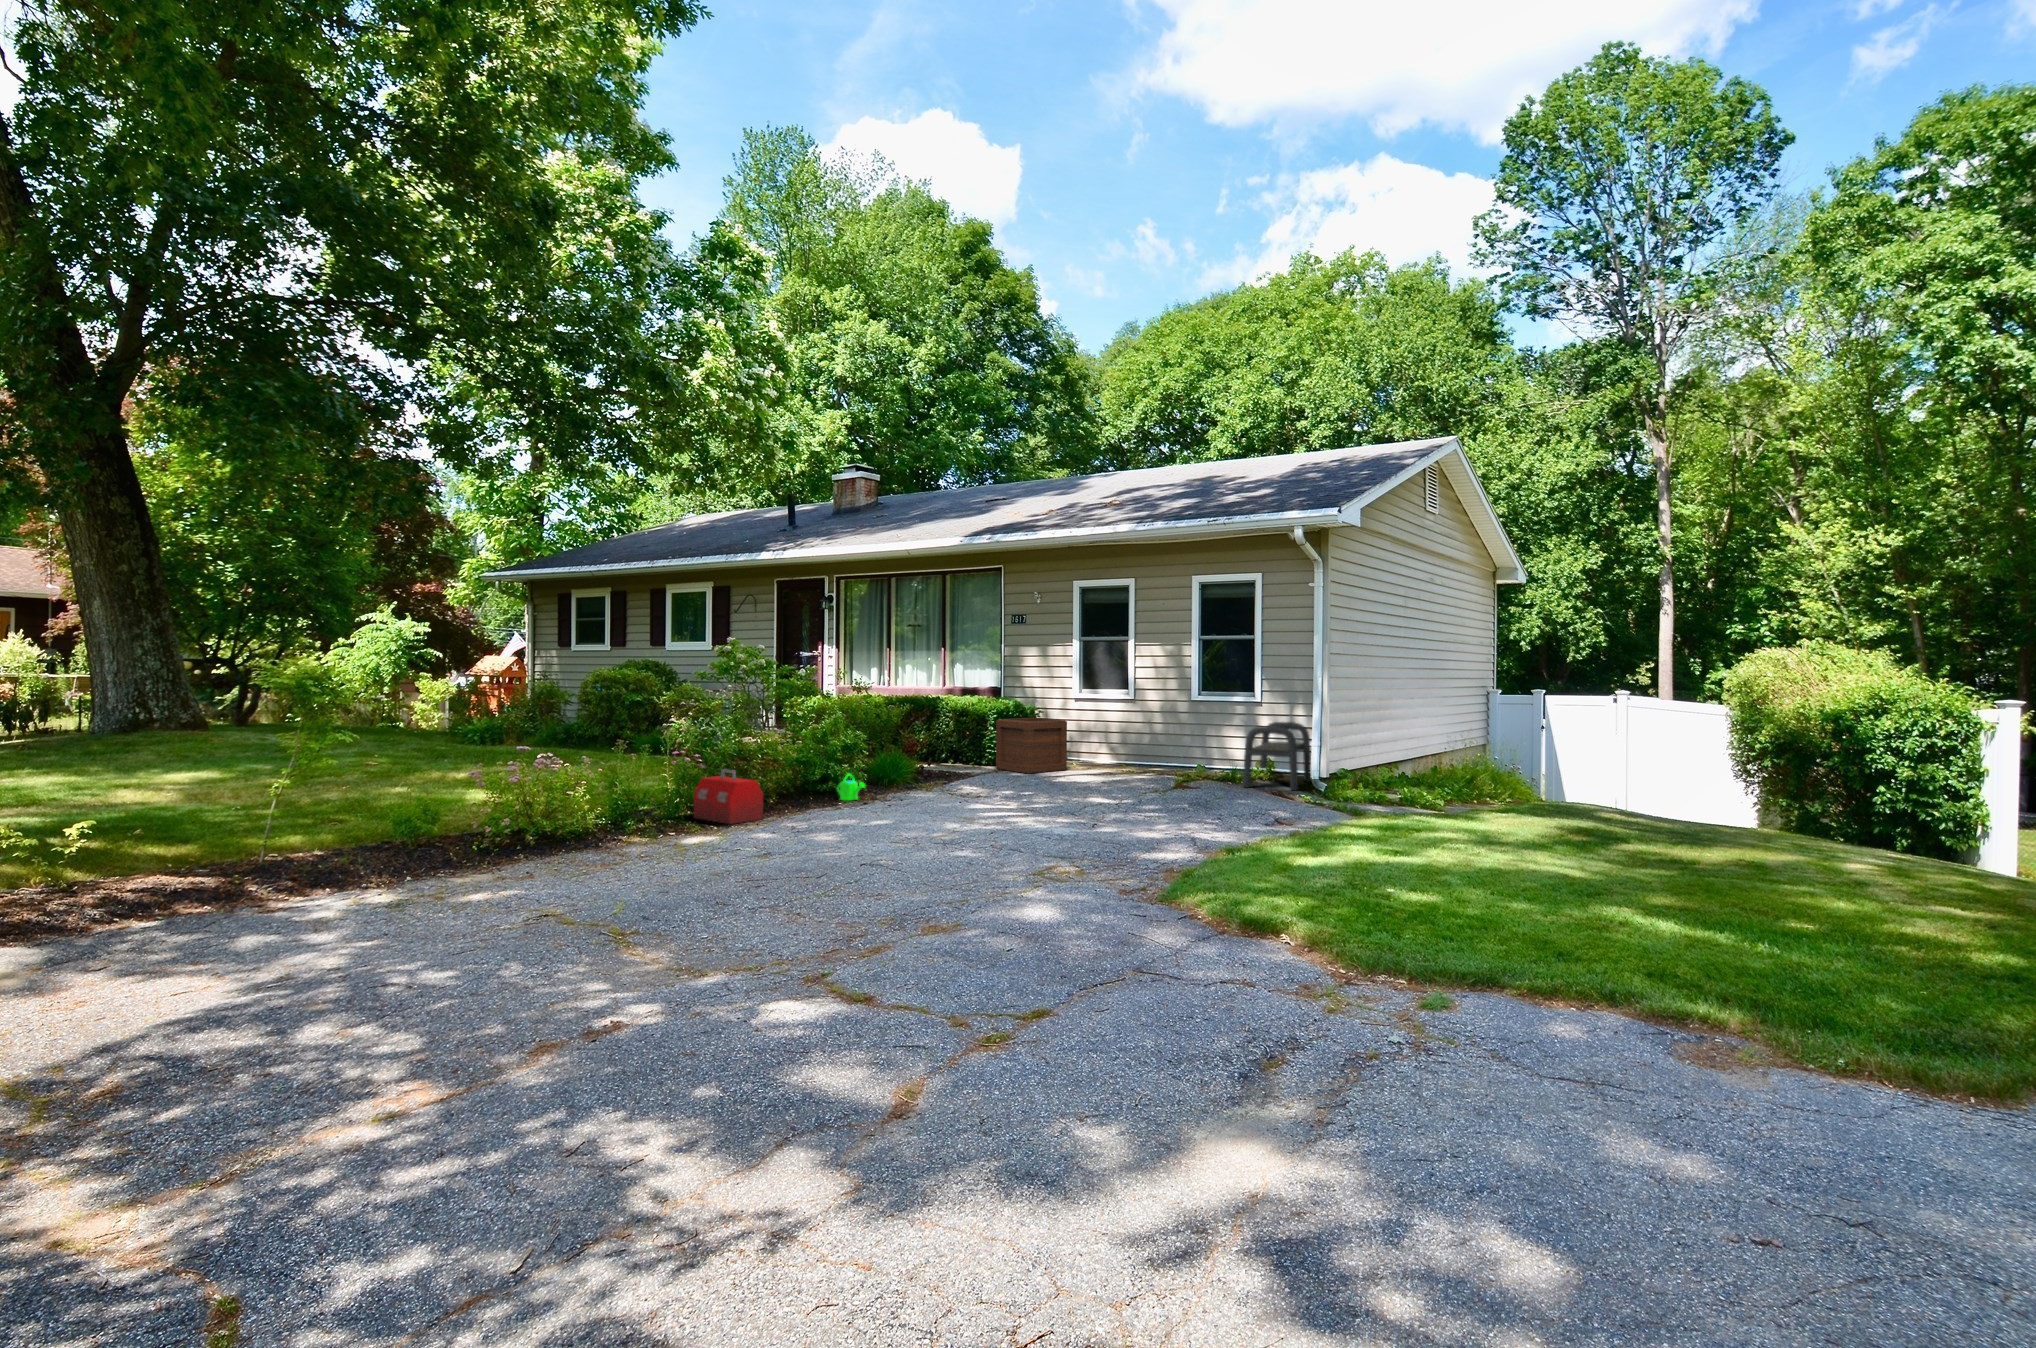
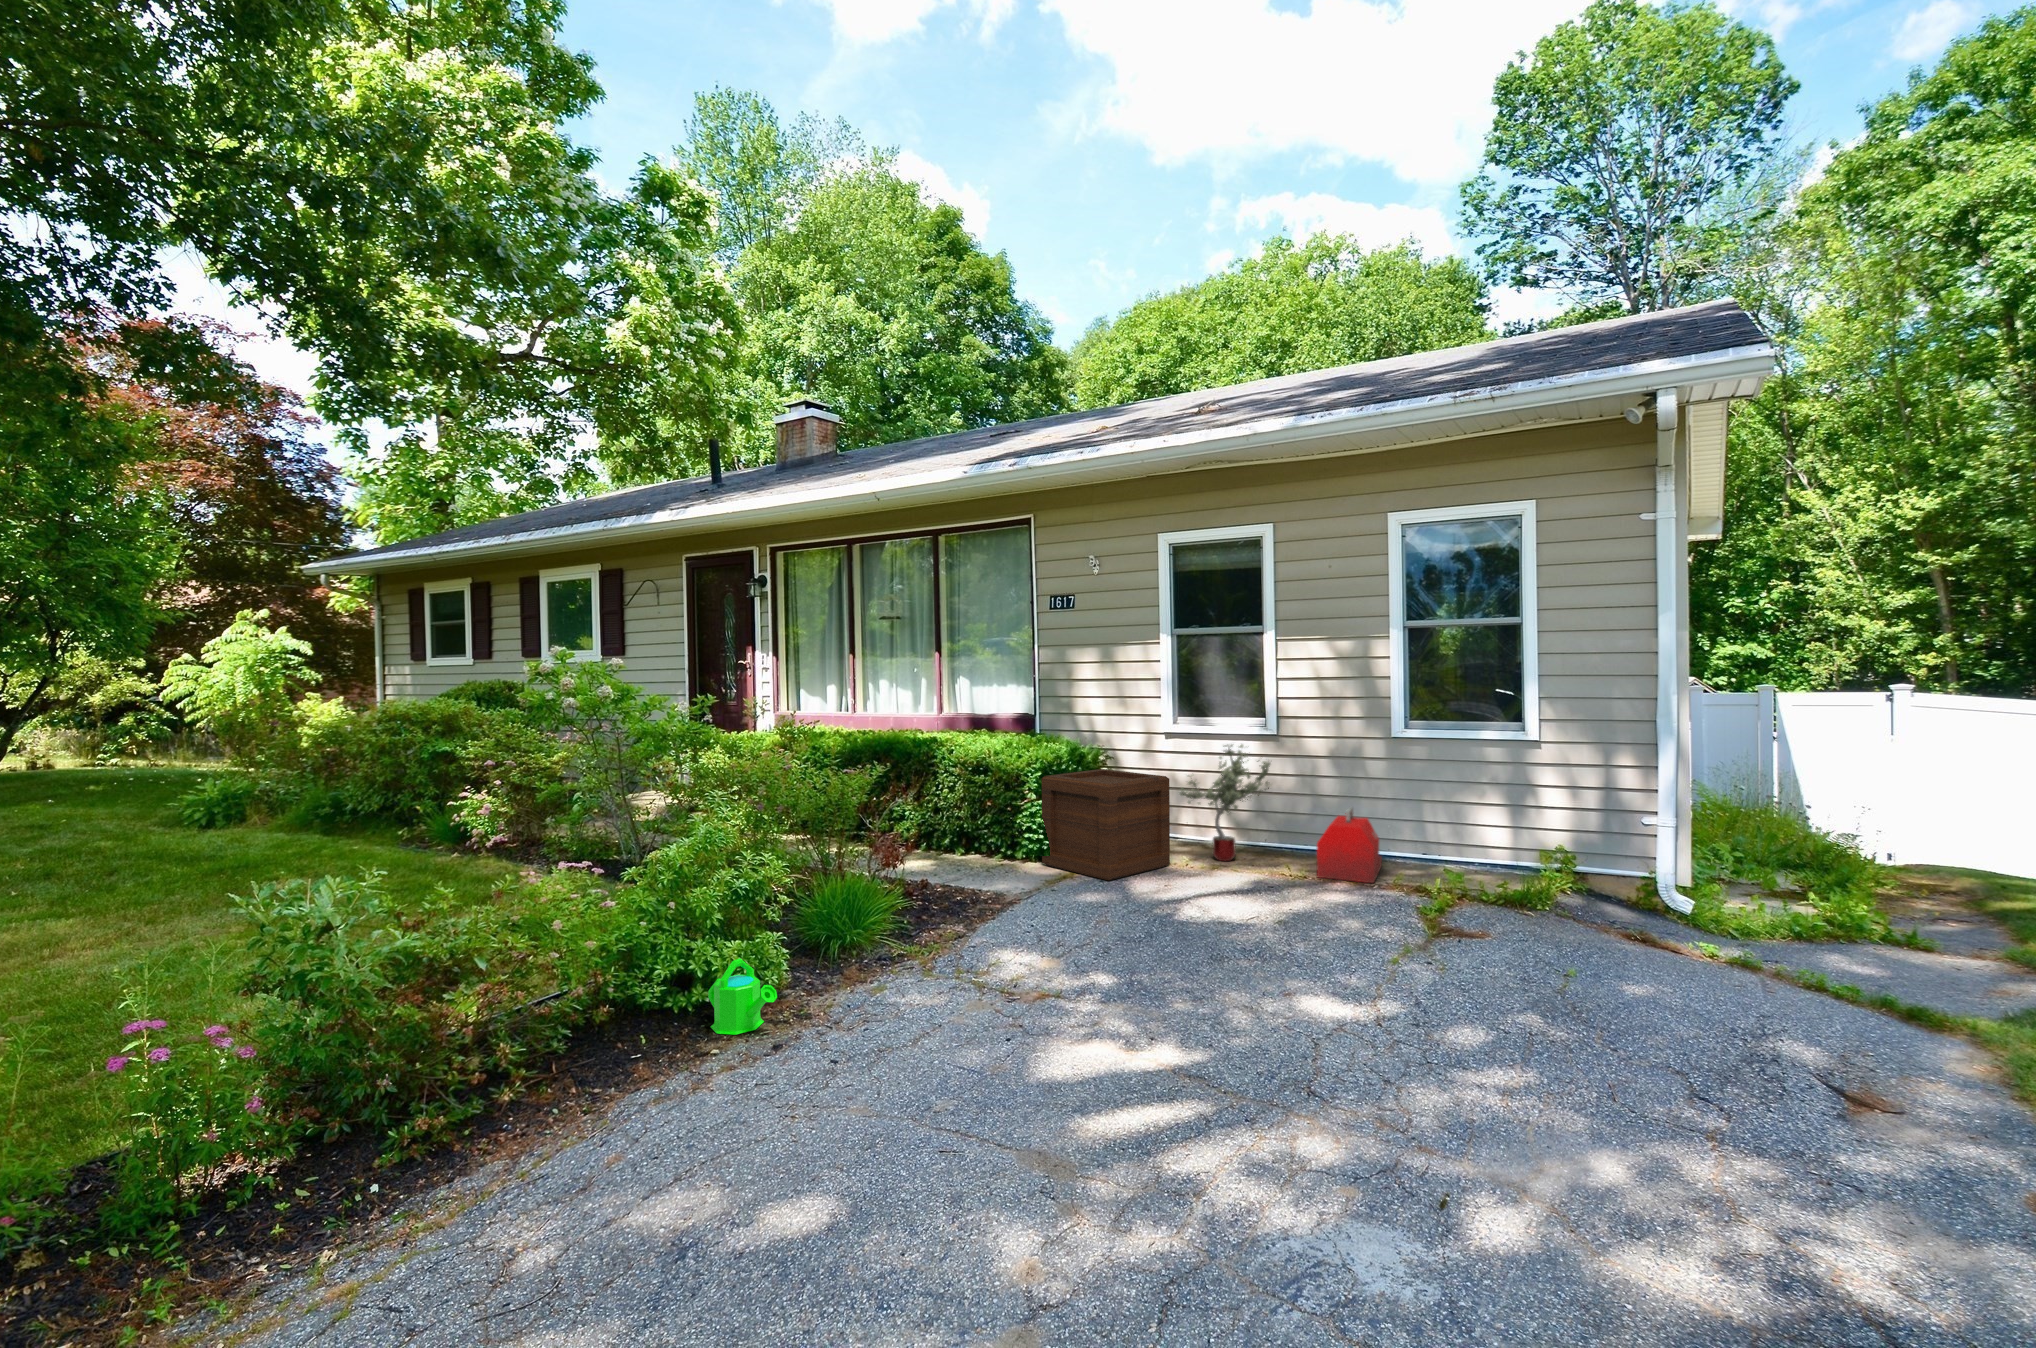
potted tree: none [1077,703,1126,770] -> present [1180,745,1270,861]
bench: present [1243,722,1311,790] -> none [1549,780,1712,937]
toolbox: present [694,769,763,824] -> present [1317,807,1382,883]

